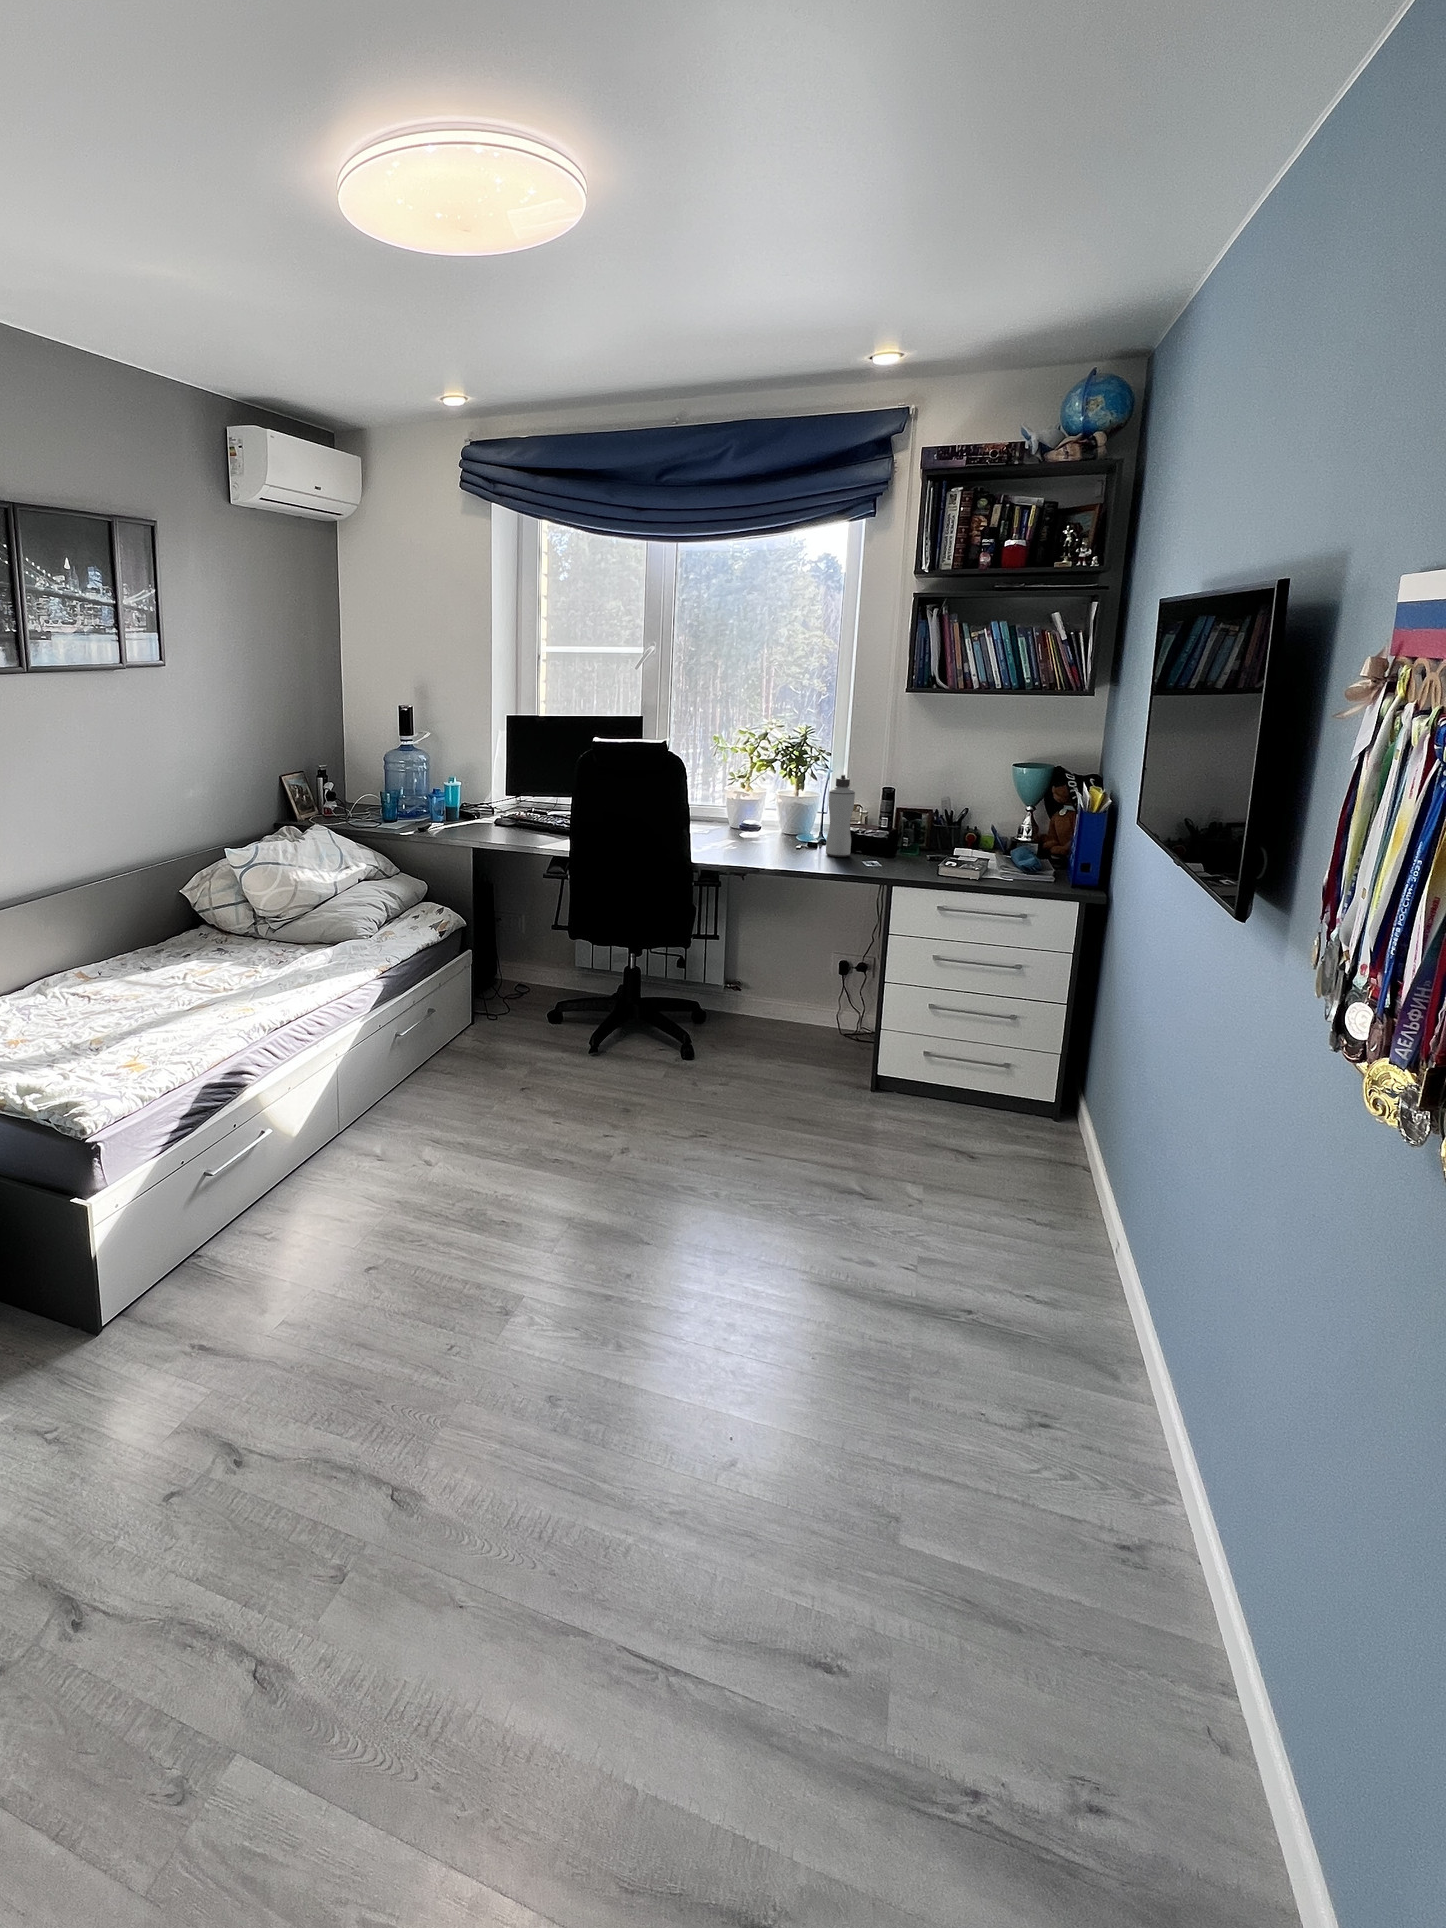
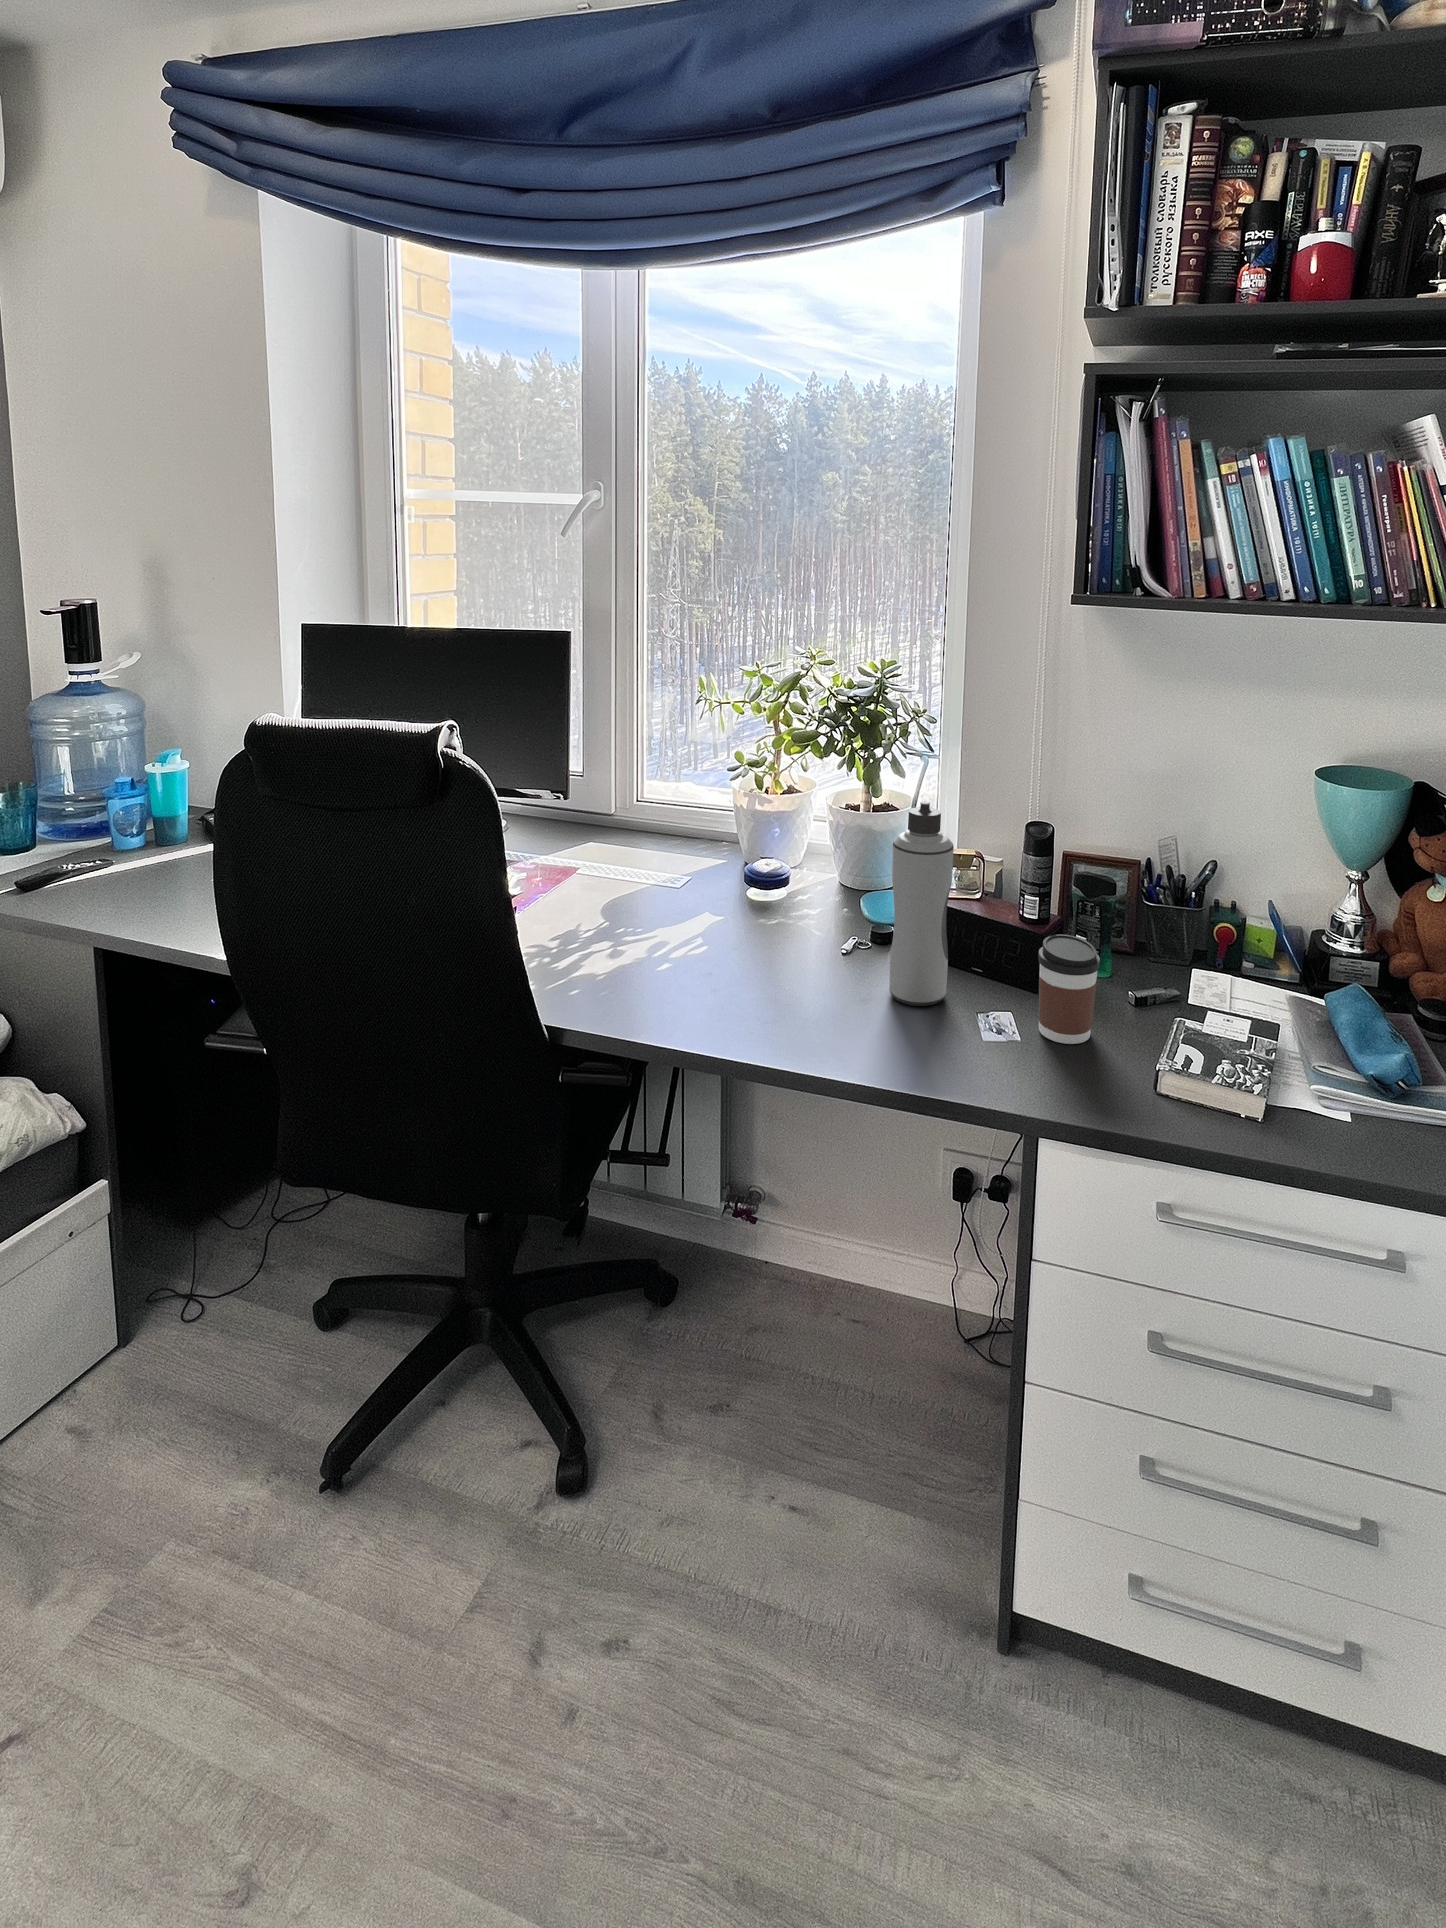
coffee cup: none [891,825,917,864] -> present [1038,934,1100,1044]

